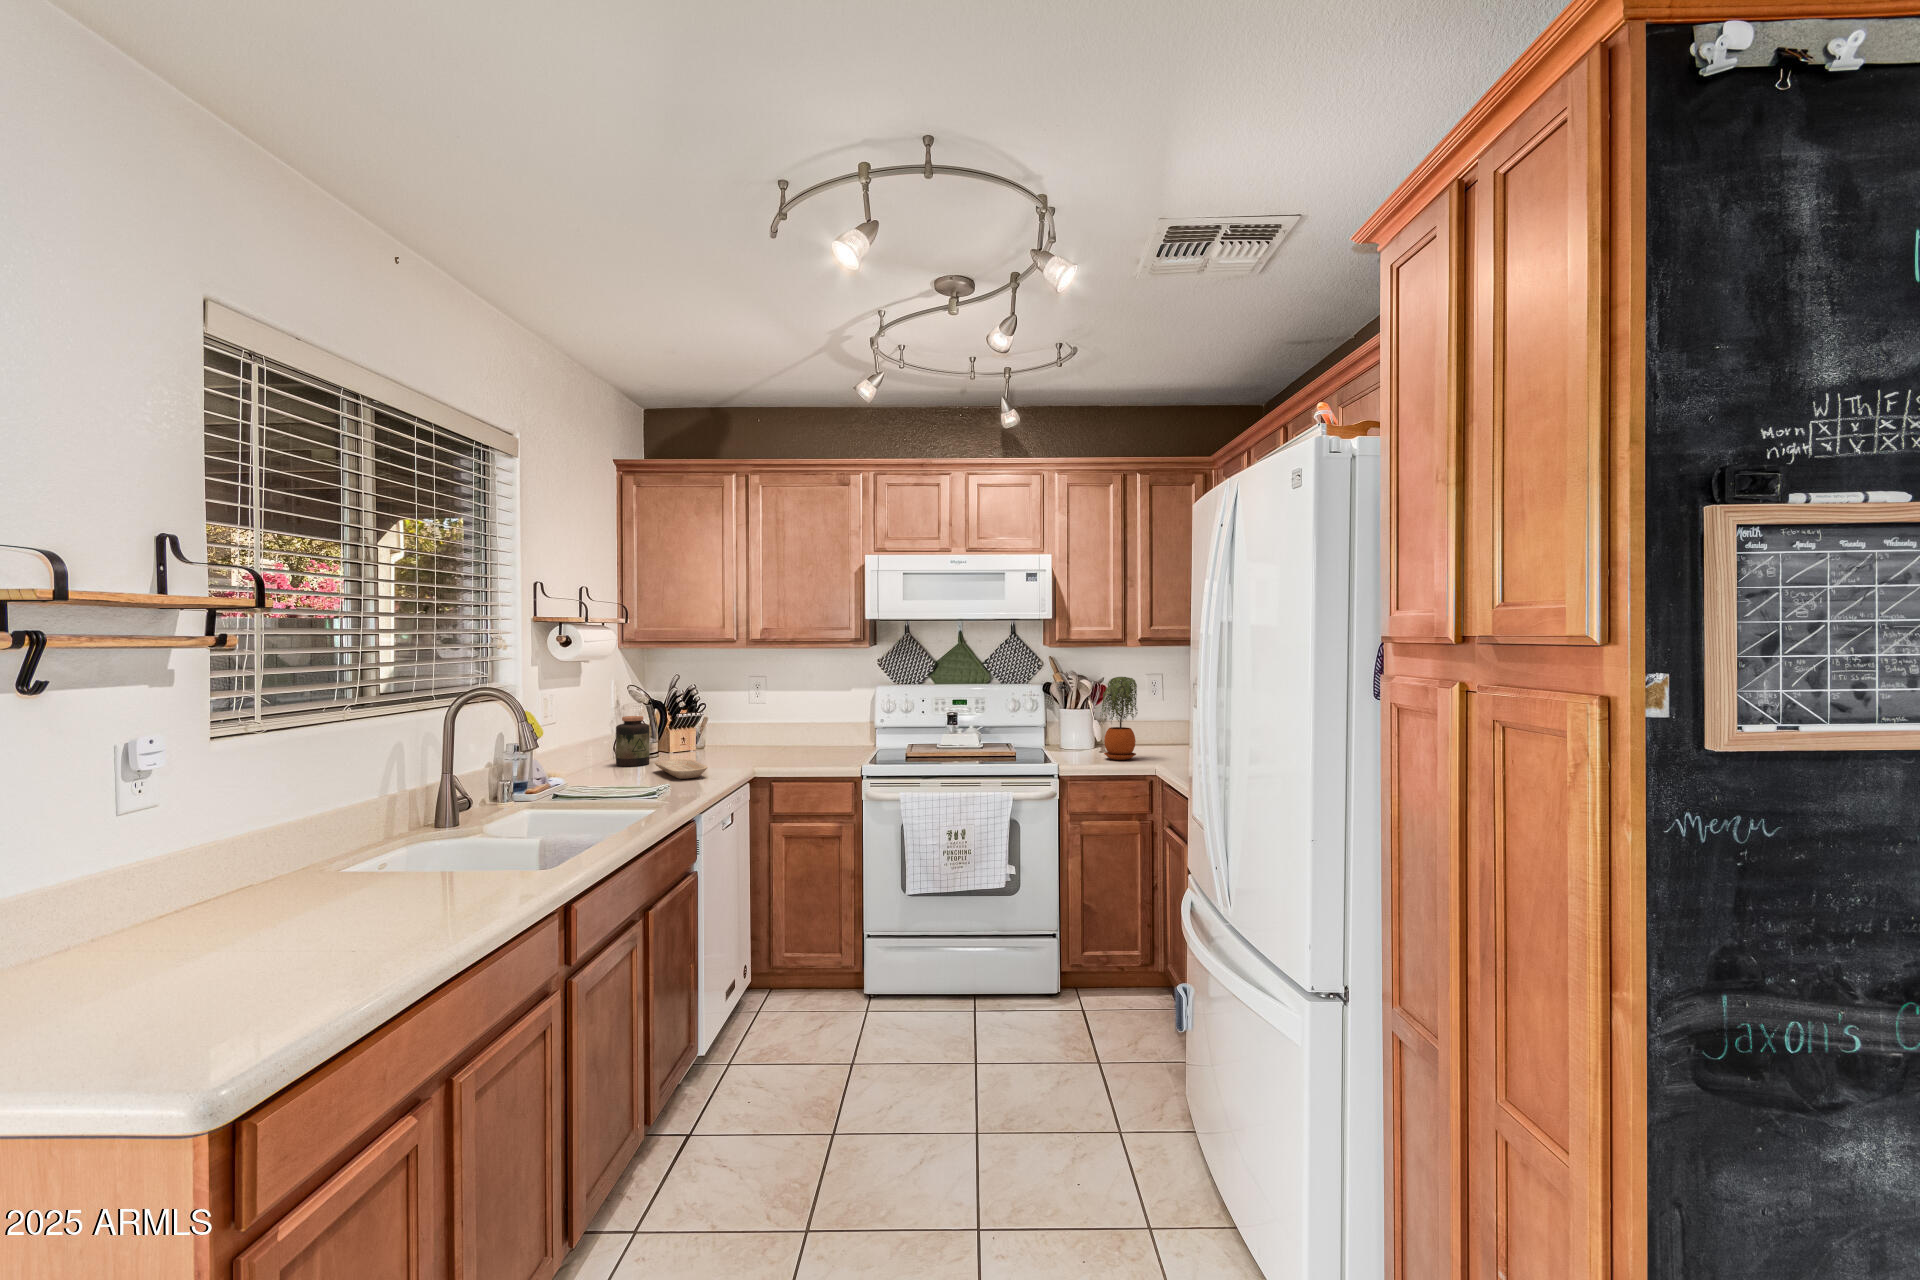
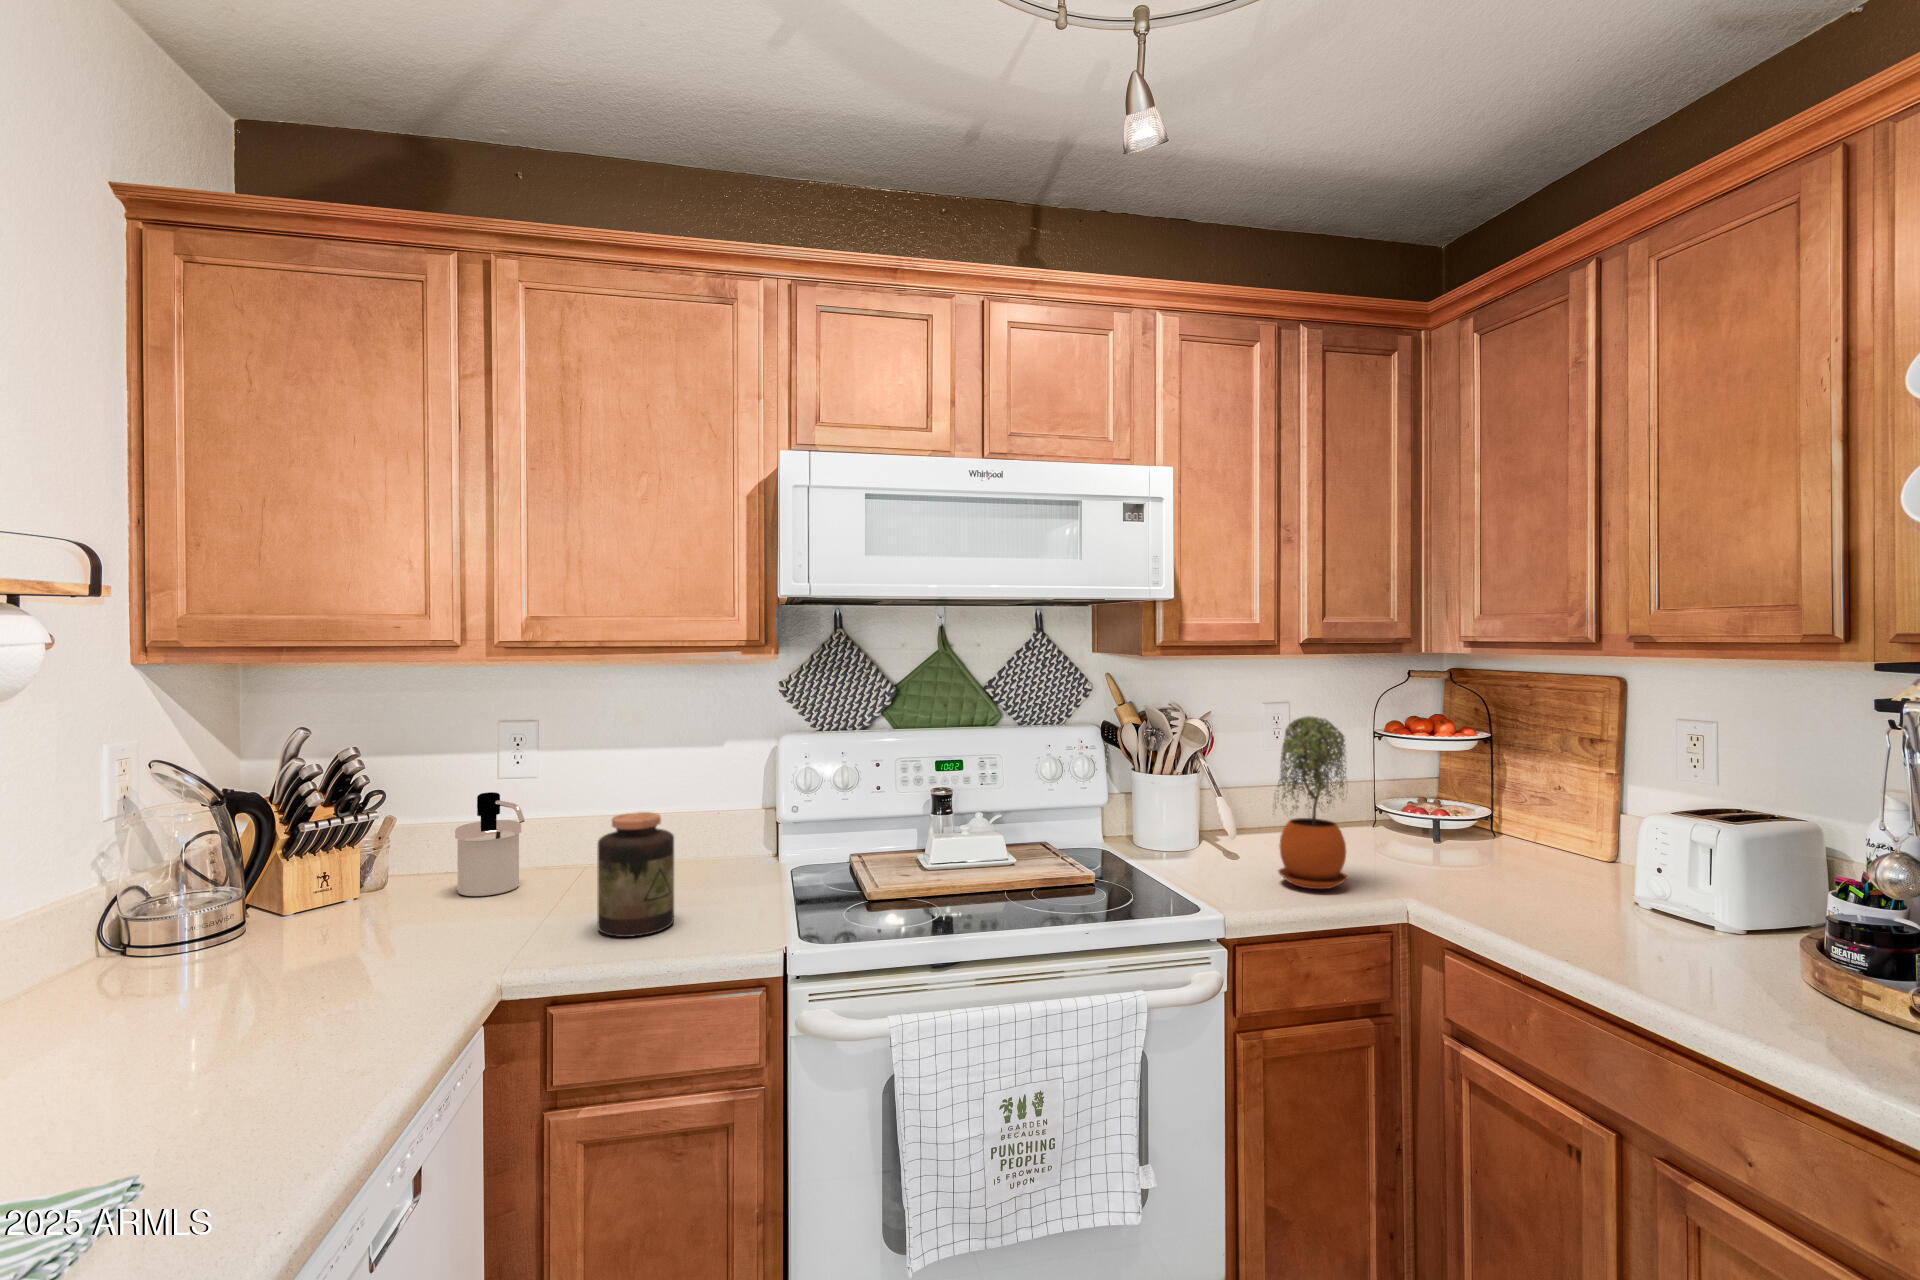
soap dispenser: none [734,707,763,751] -> present [455,792,525,896]
jar: present [616,716,650,766] -> present [597,812,674,937]
tray: present [655,760,708,779] -> none [166,983,335,1095]

